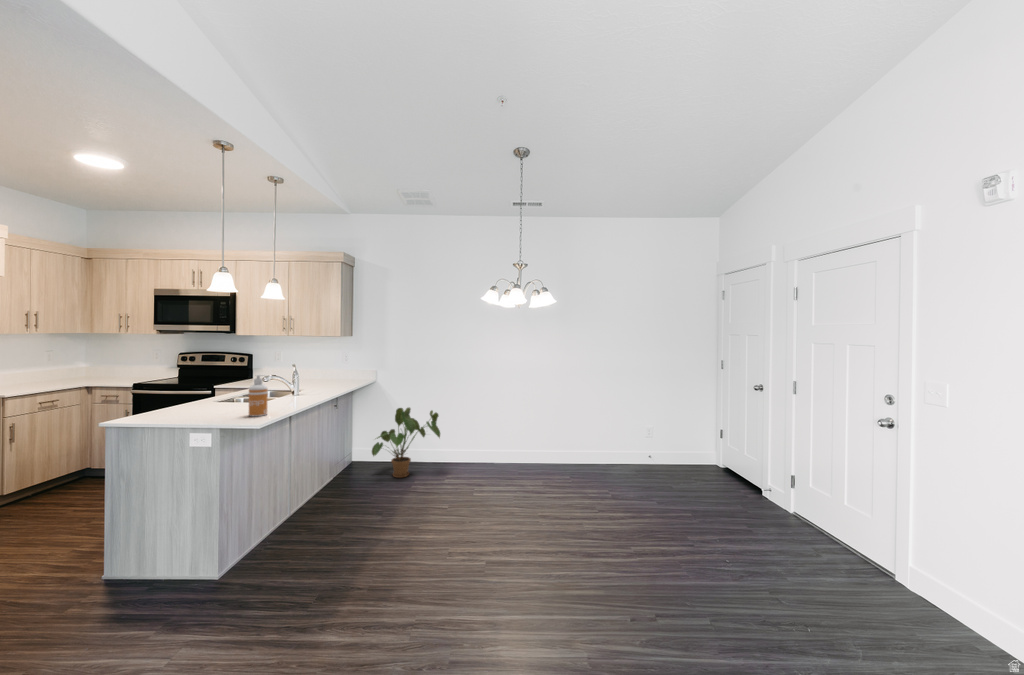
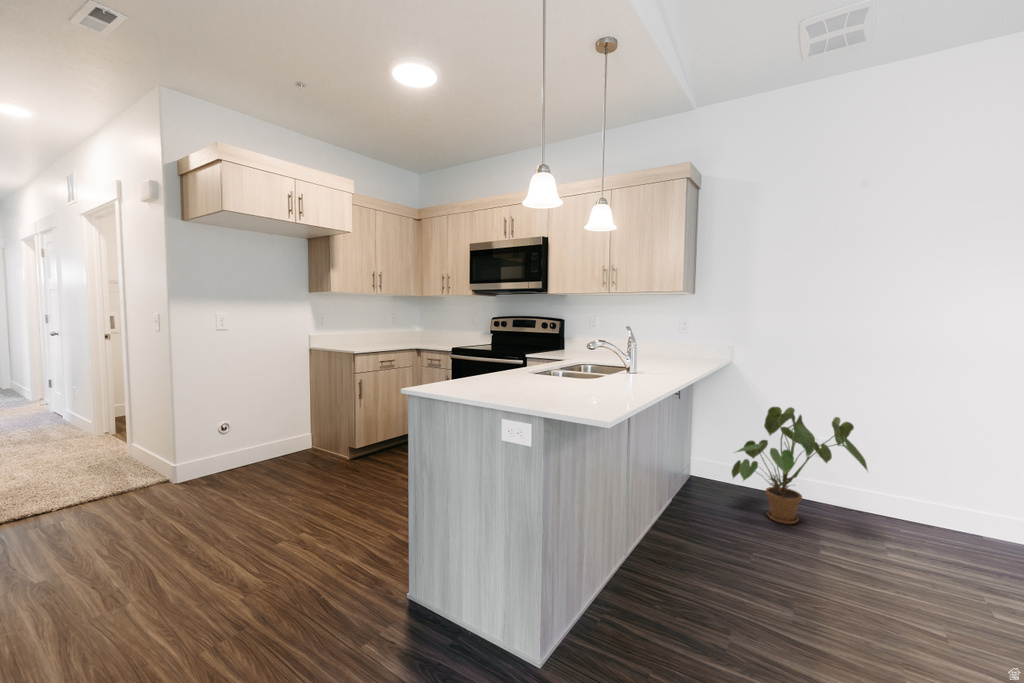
soap dispenser: present [249,375,267,416] -> none [583,332,611,403]

